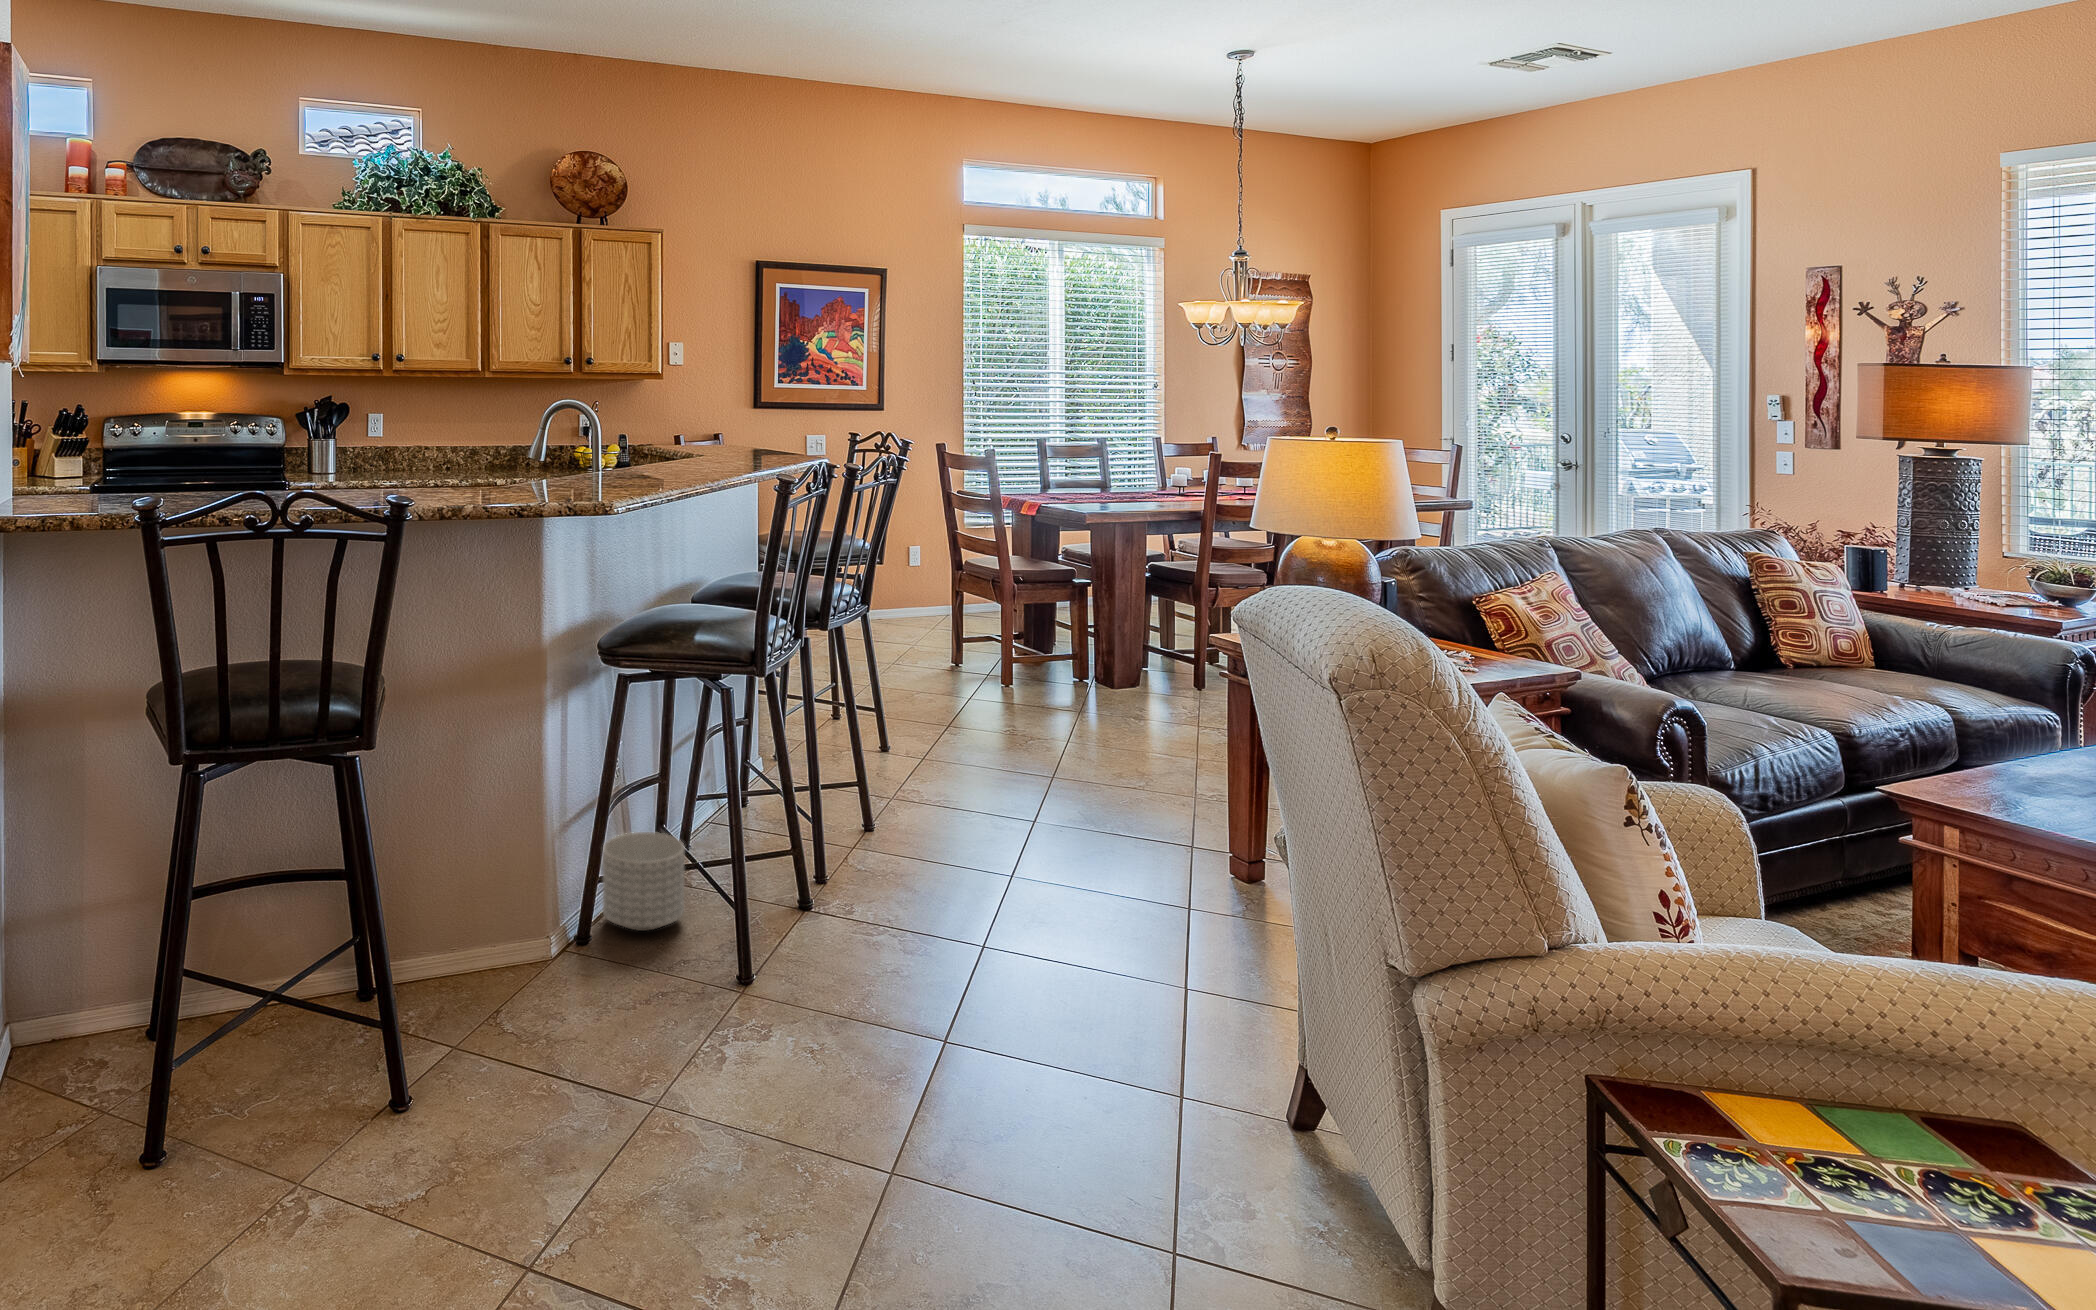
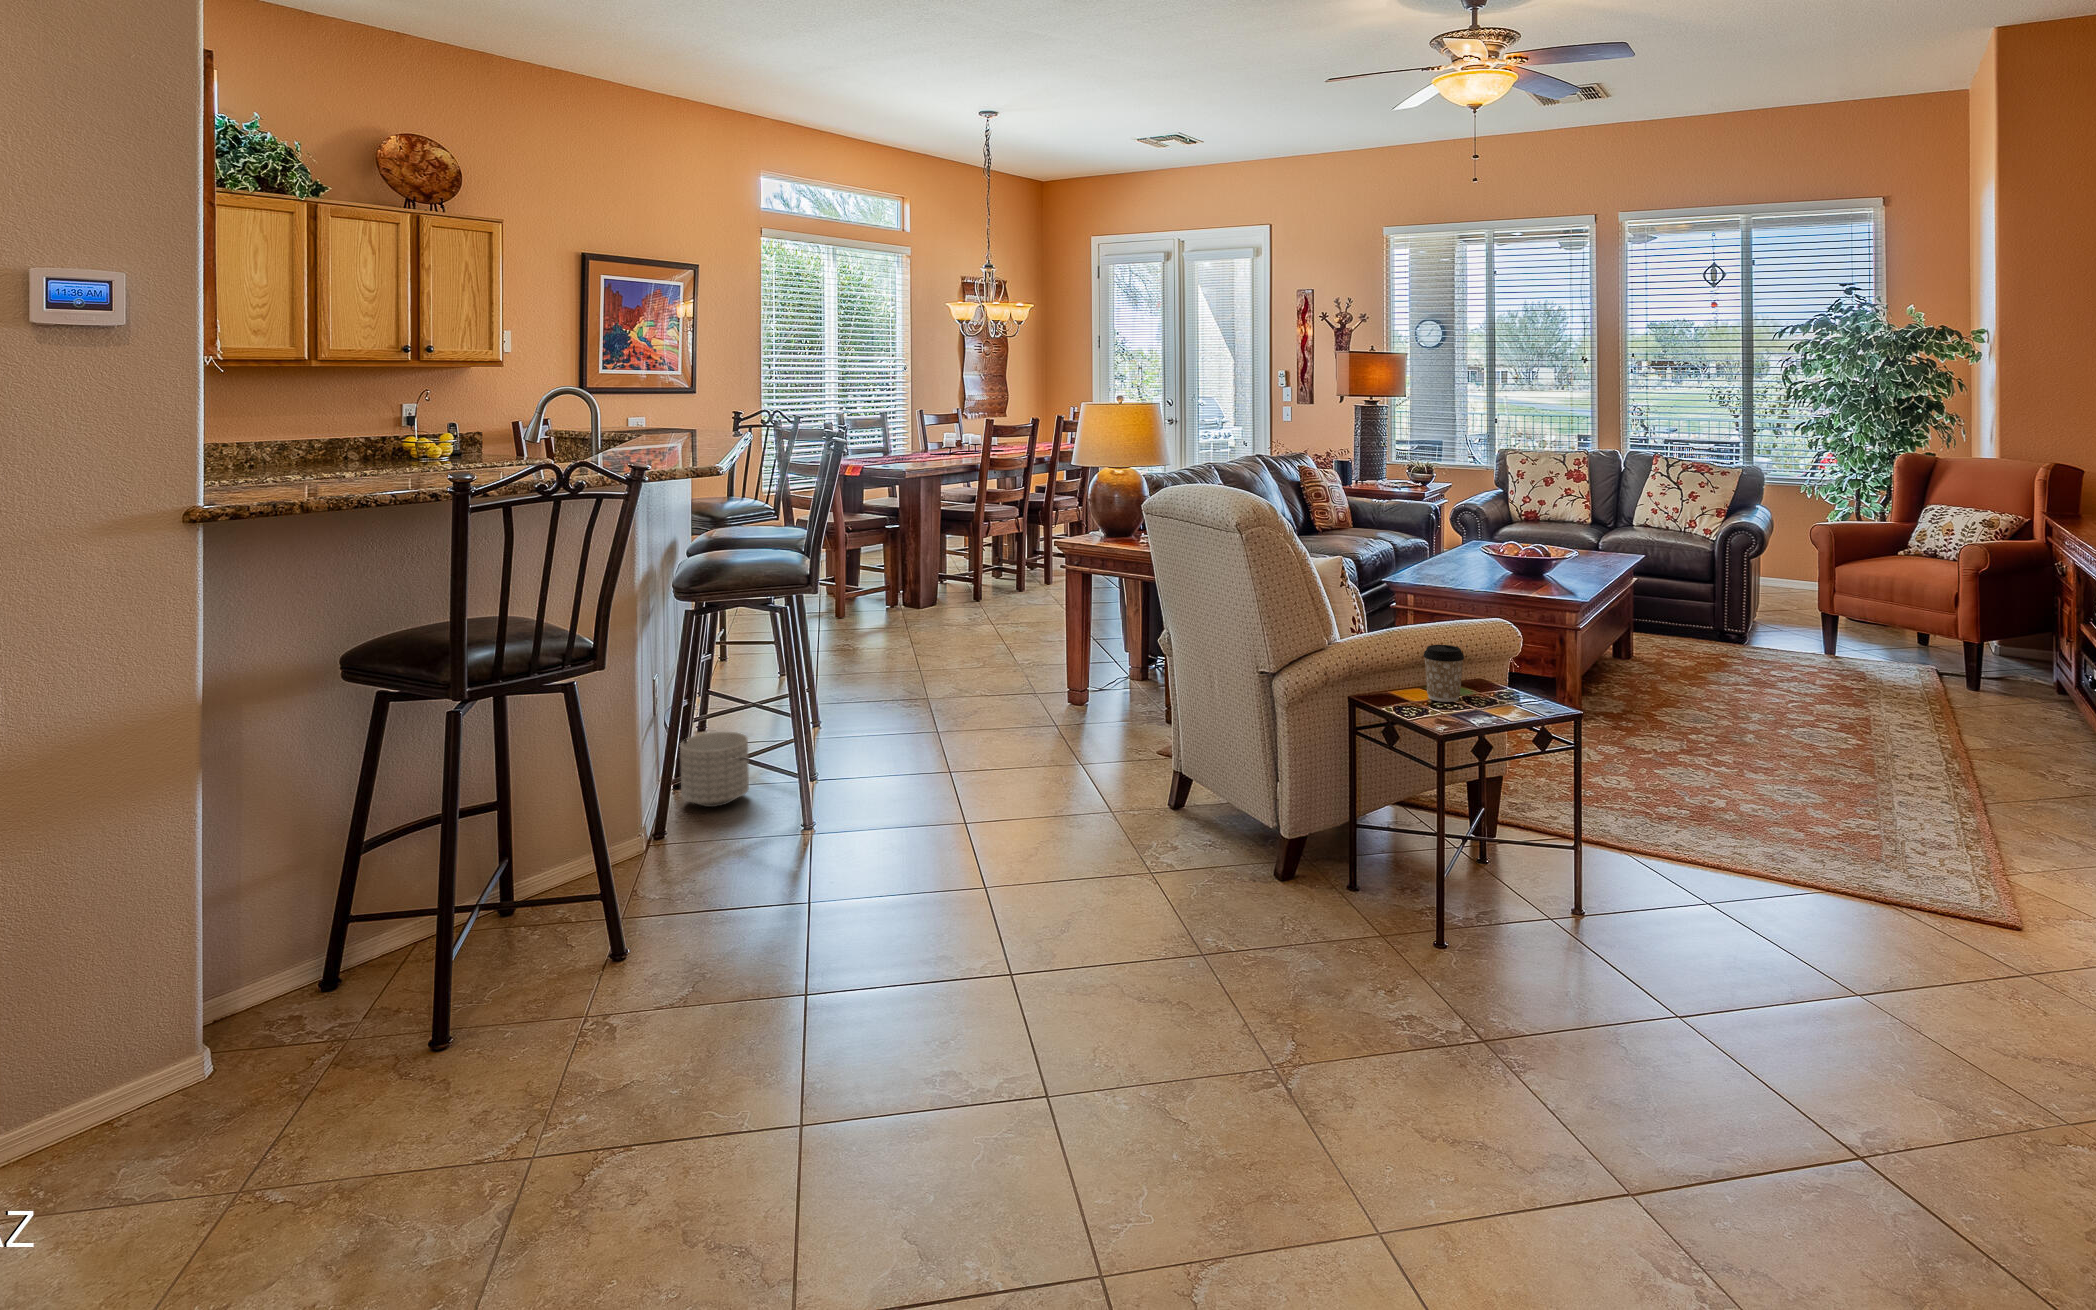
coffee cup: none [1794,1050,1931,1219] -> present [1423,645,1464,702]

